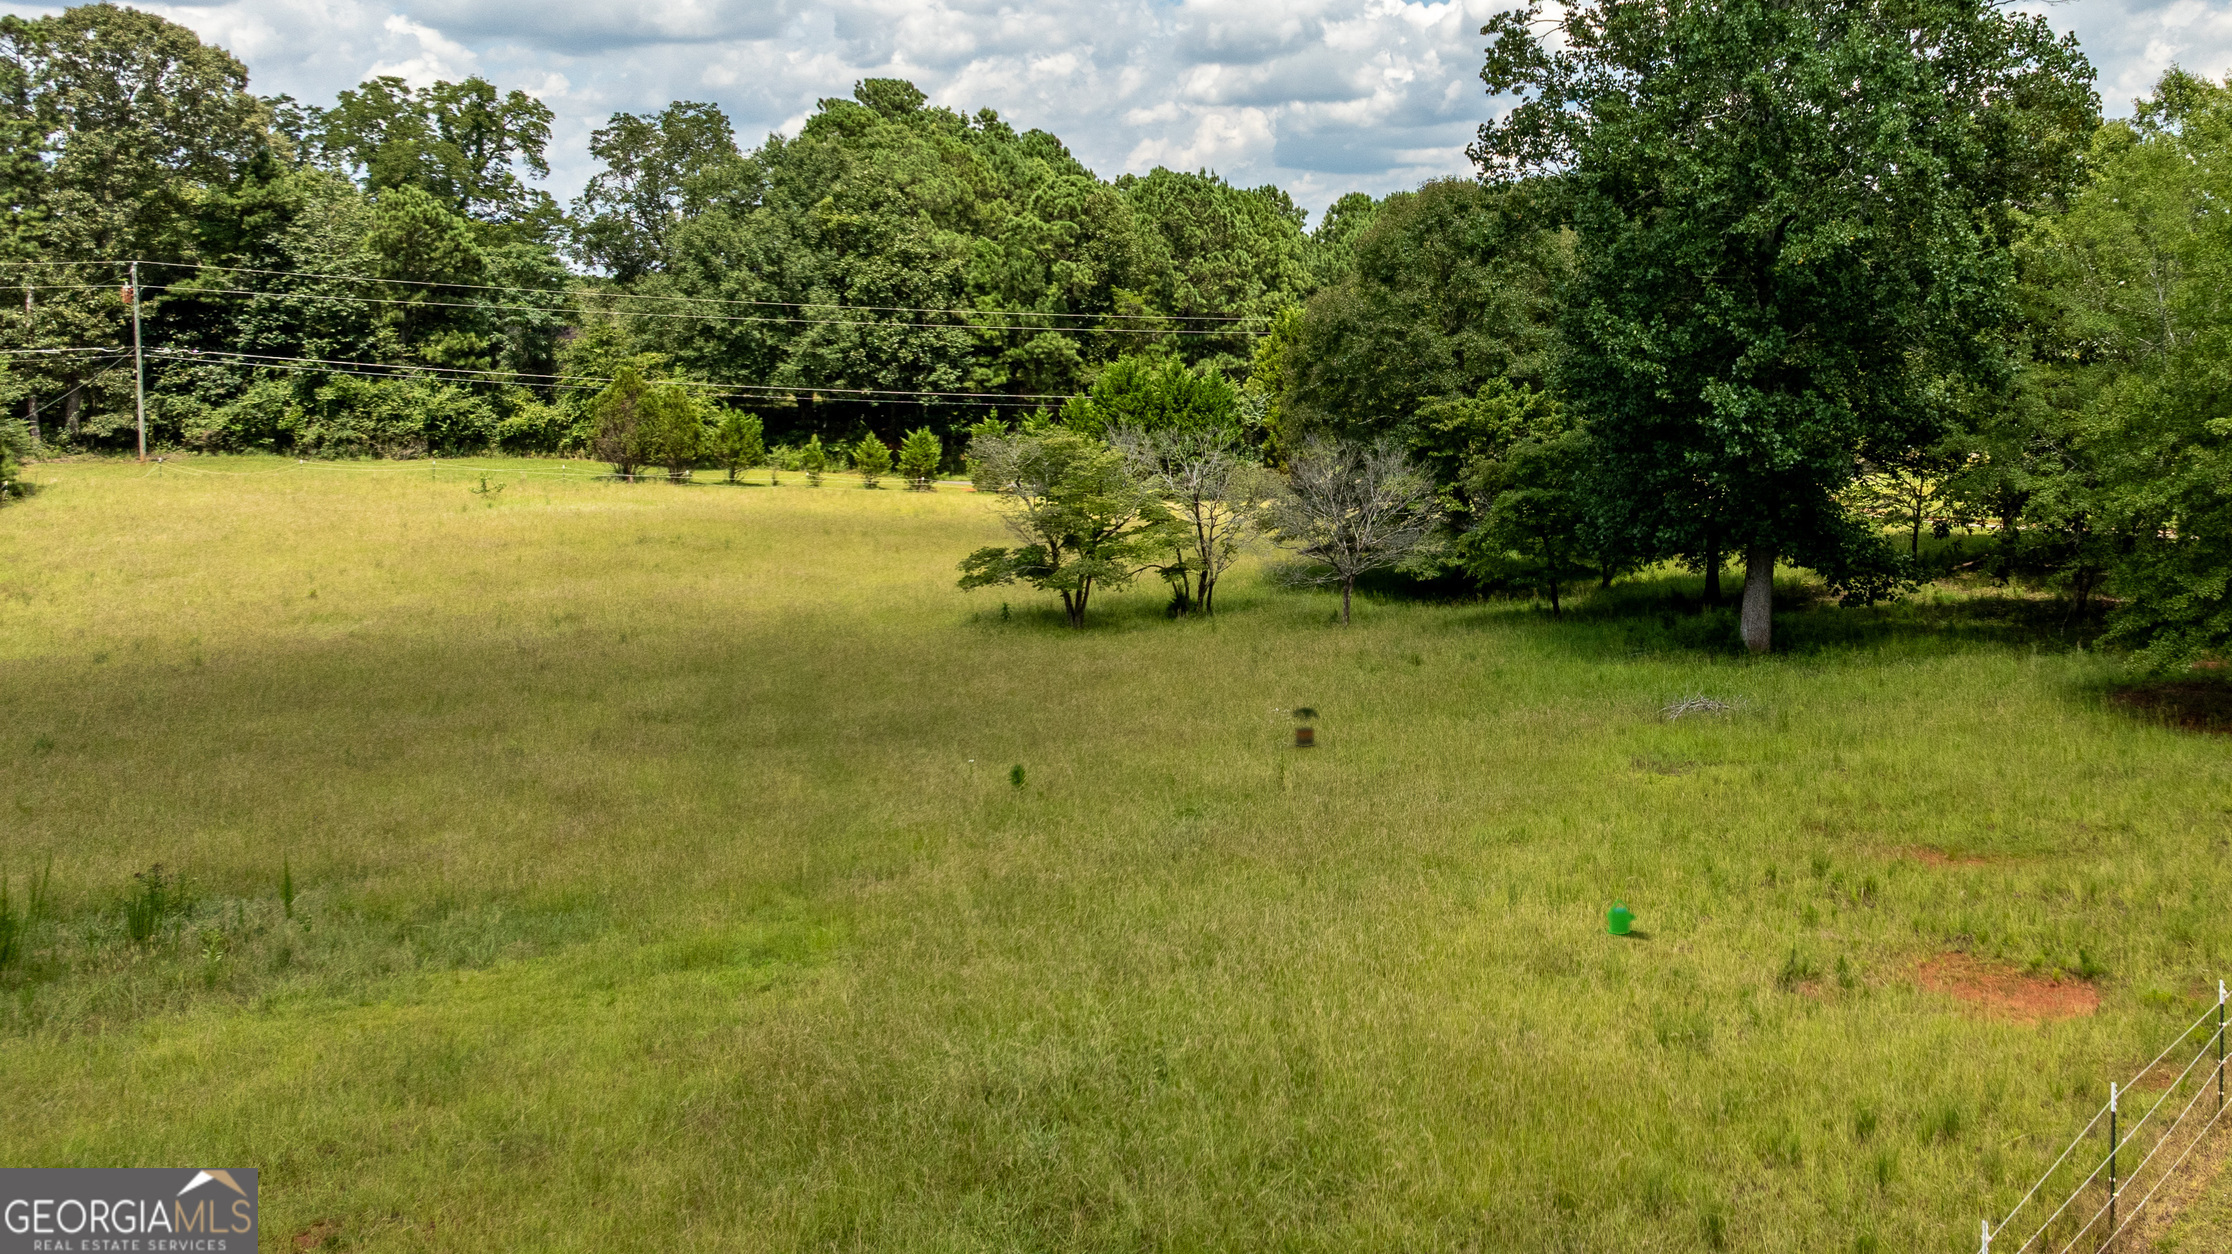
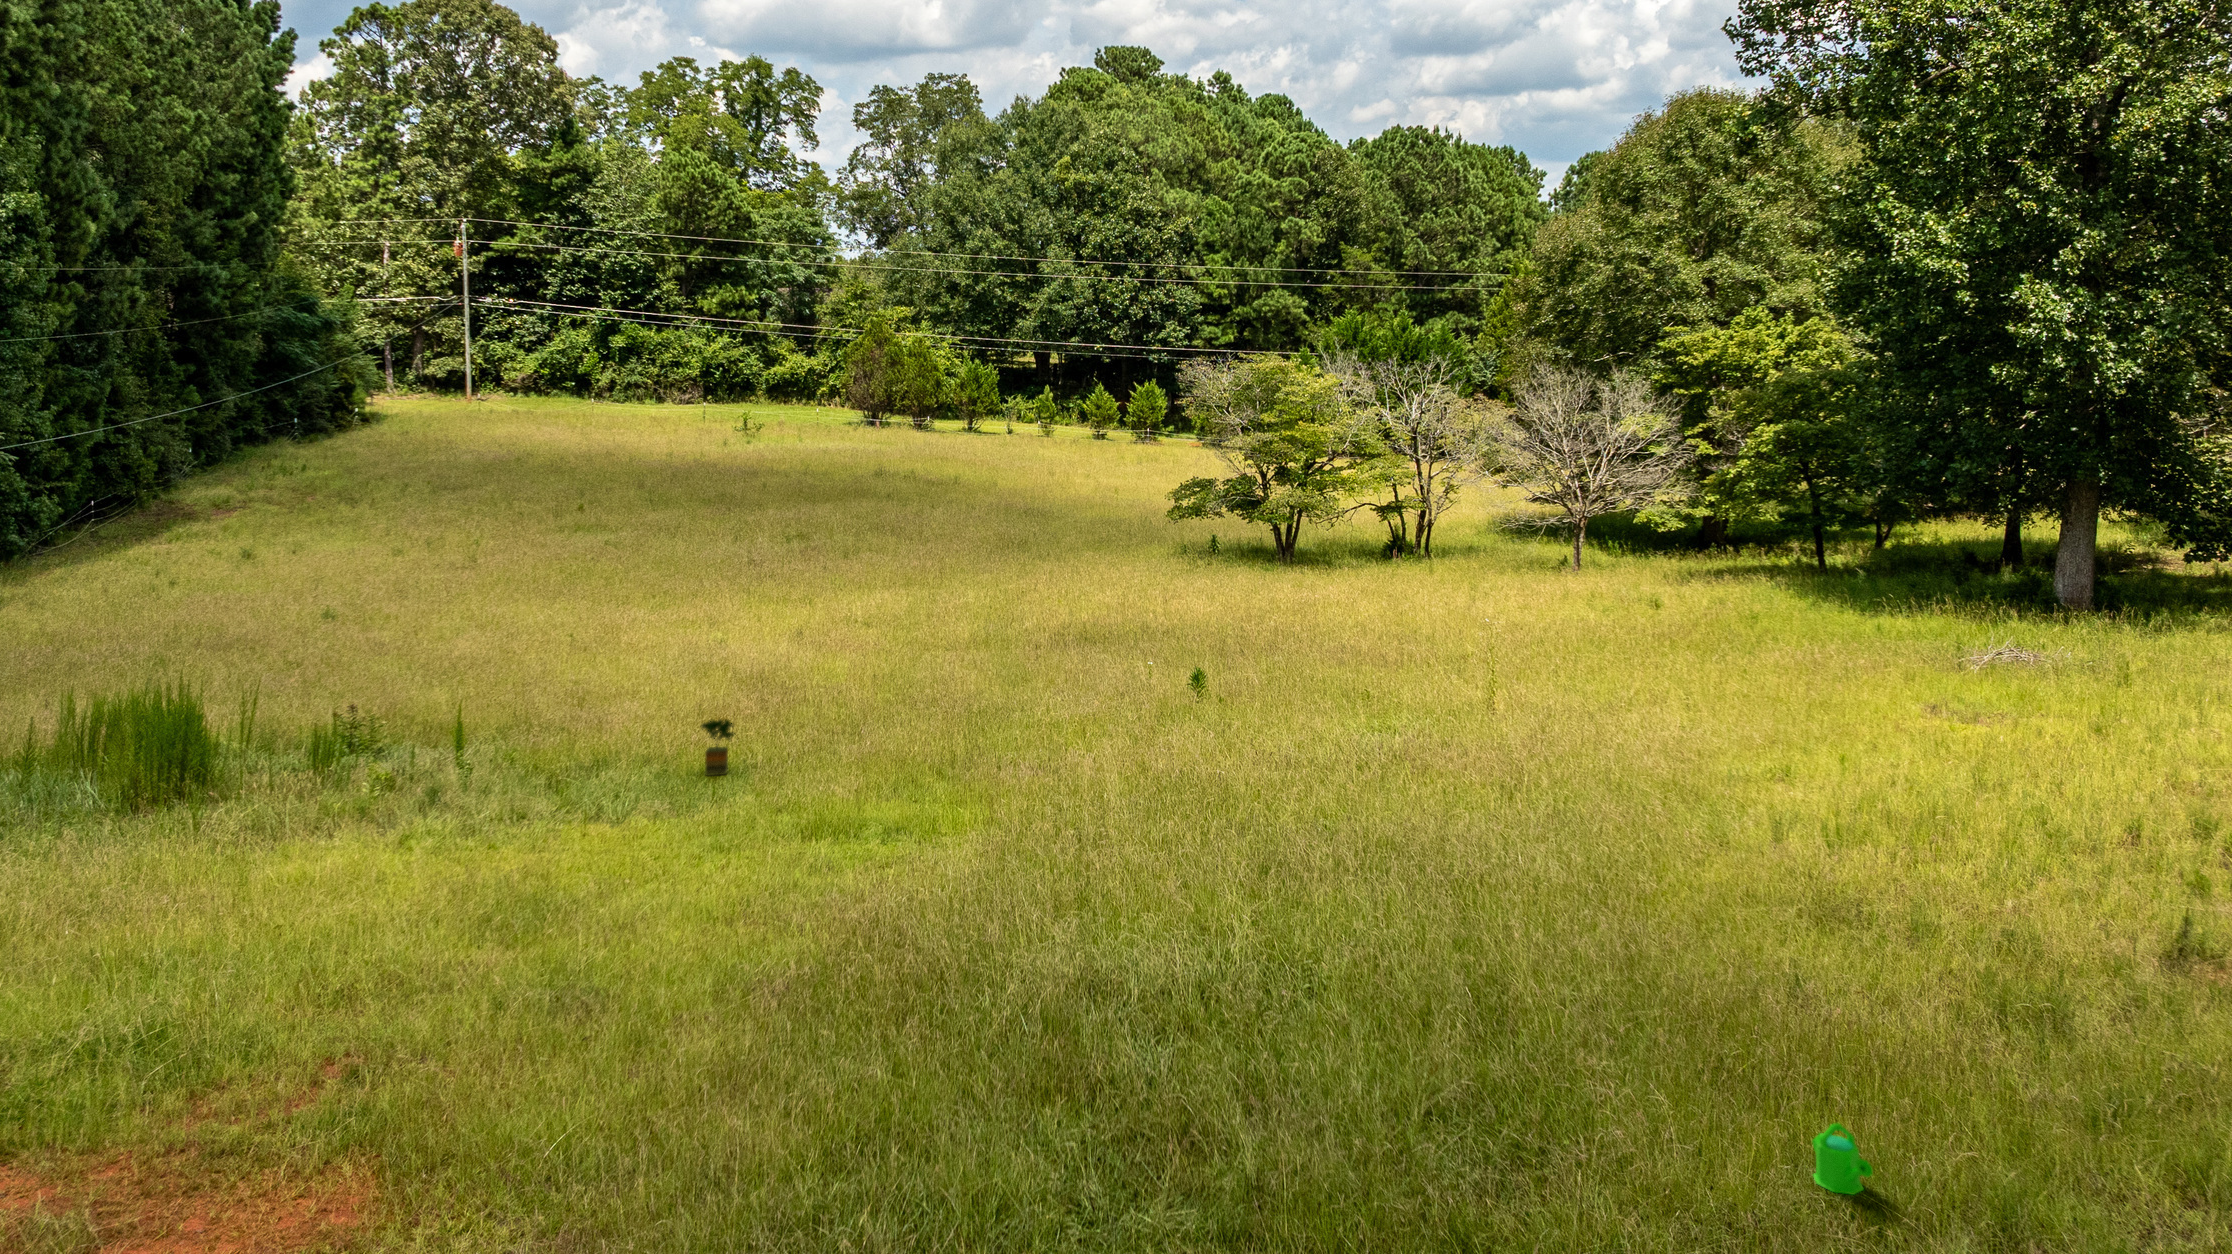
potted tree: present [1293,707,1320,747] -> present [700,720,735,776]

